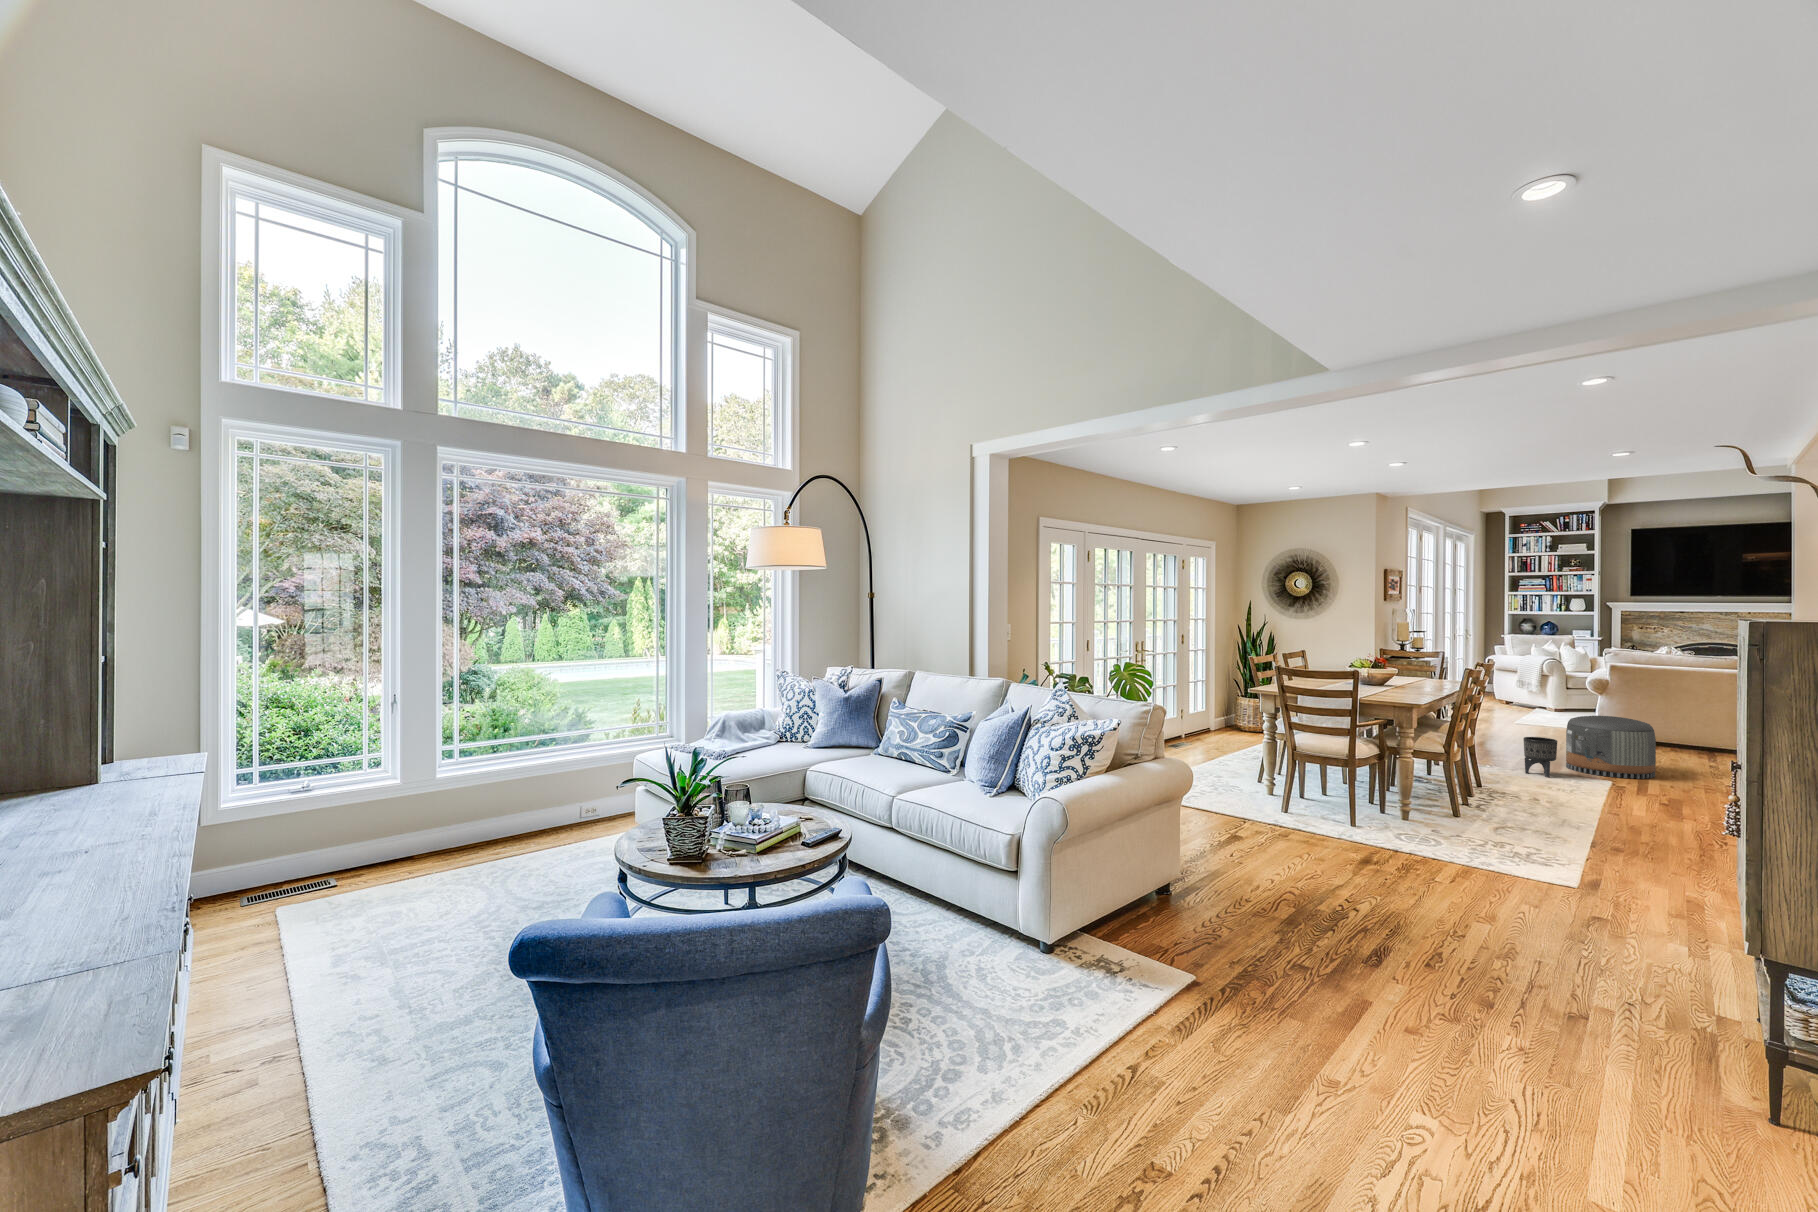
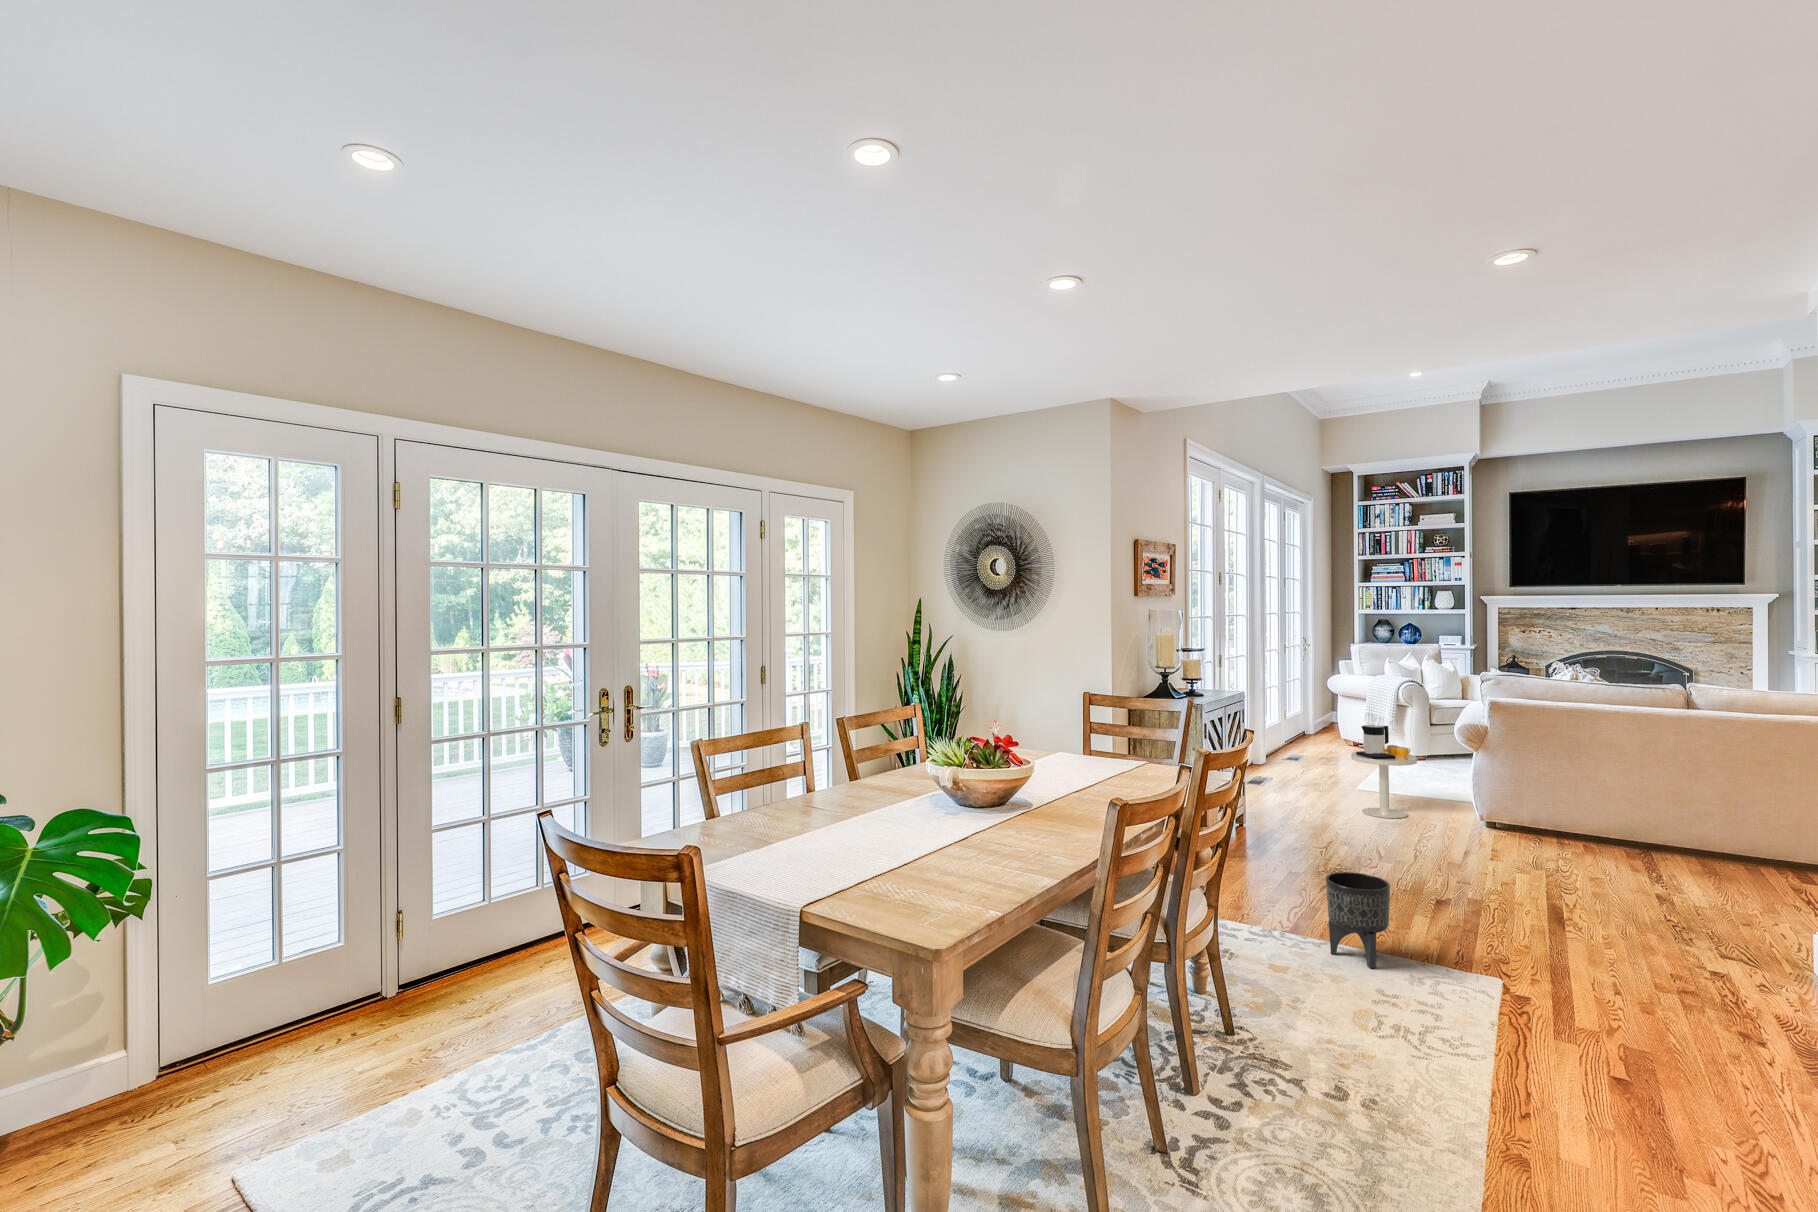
side table: none [1519,681,1562,735] -> present [1351,725,1417,818]
pouf: present [1566,716,1656,779] -> none [1412,815,1580,961]

